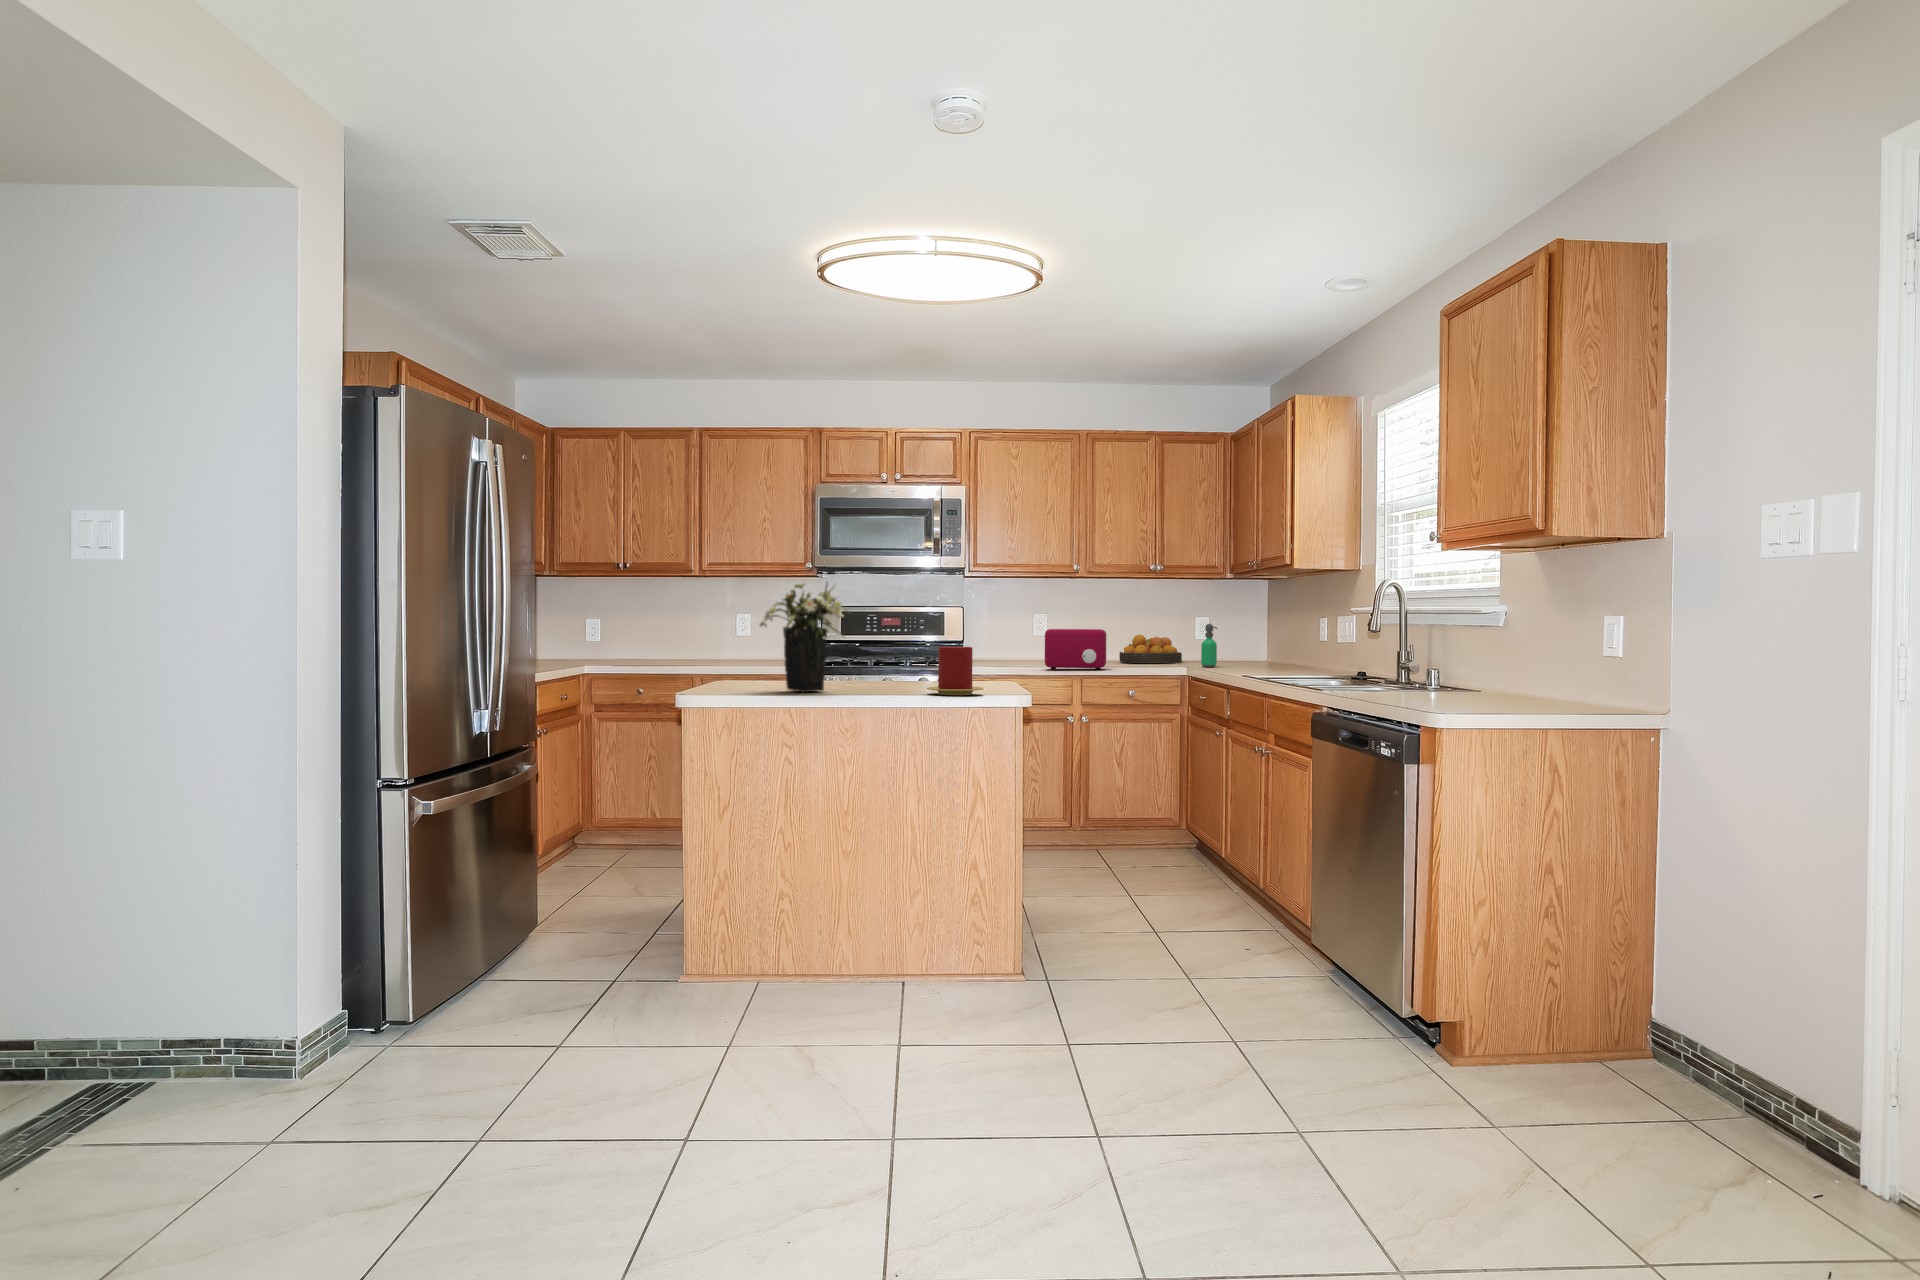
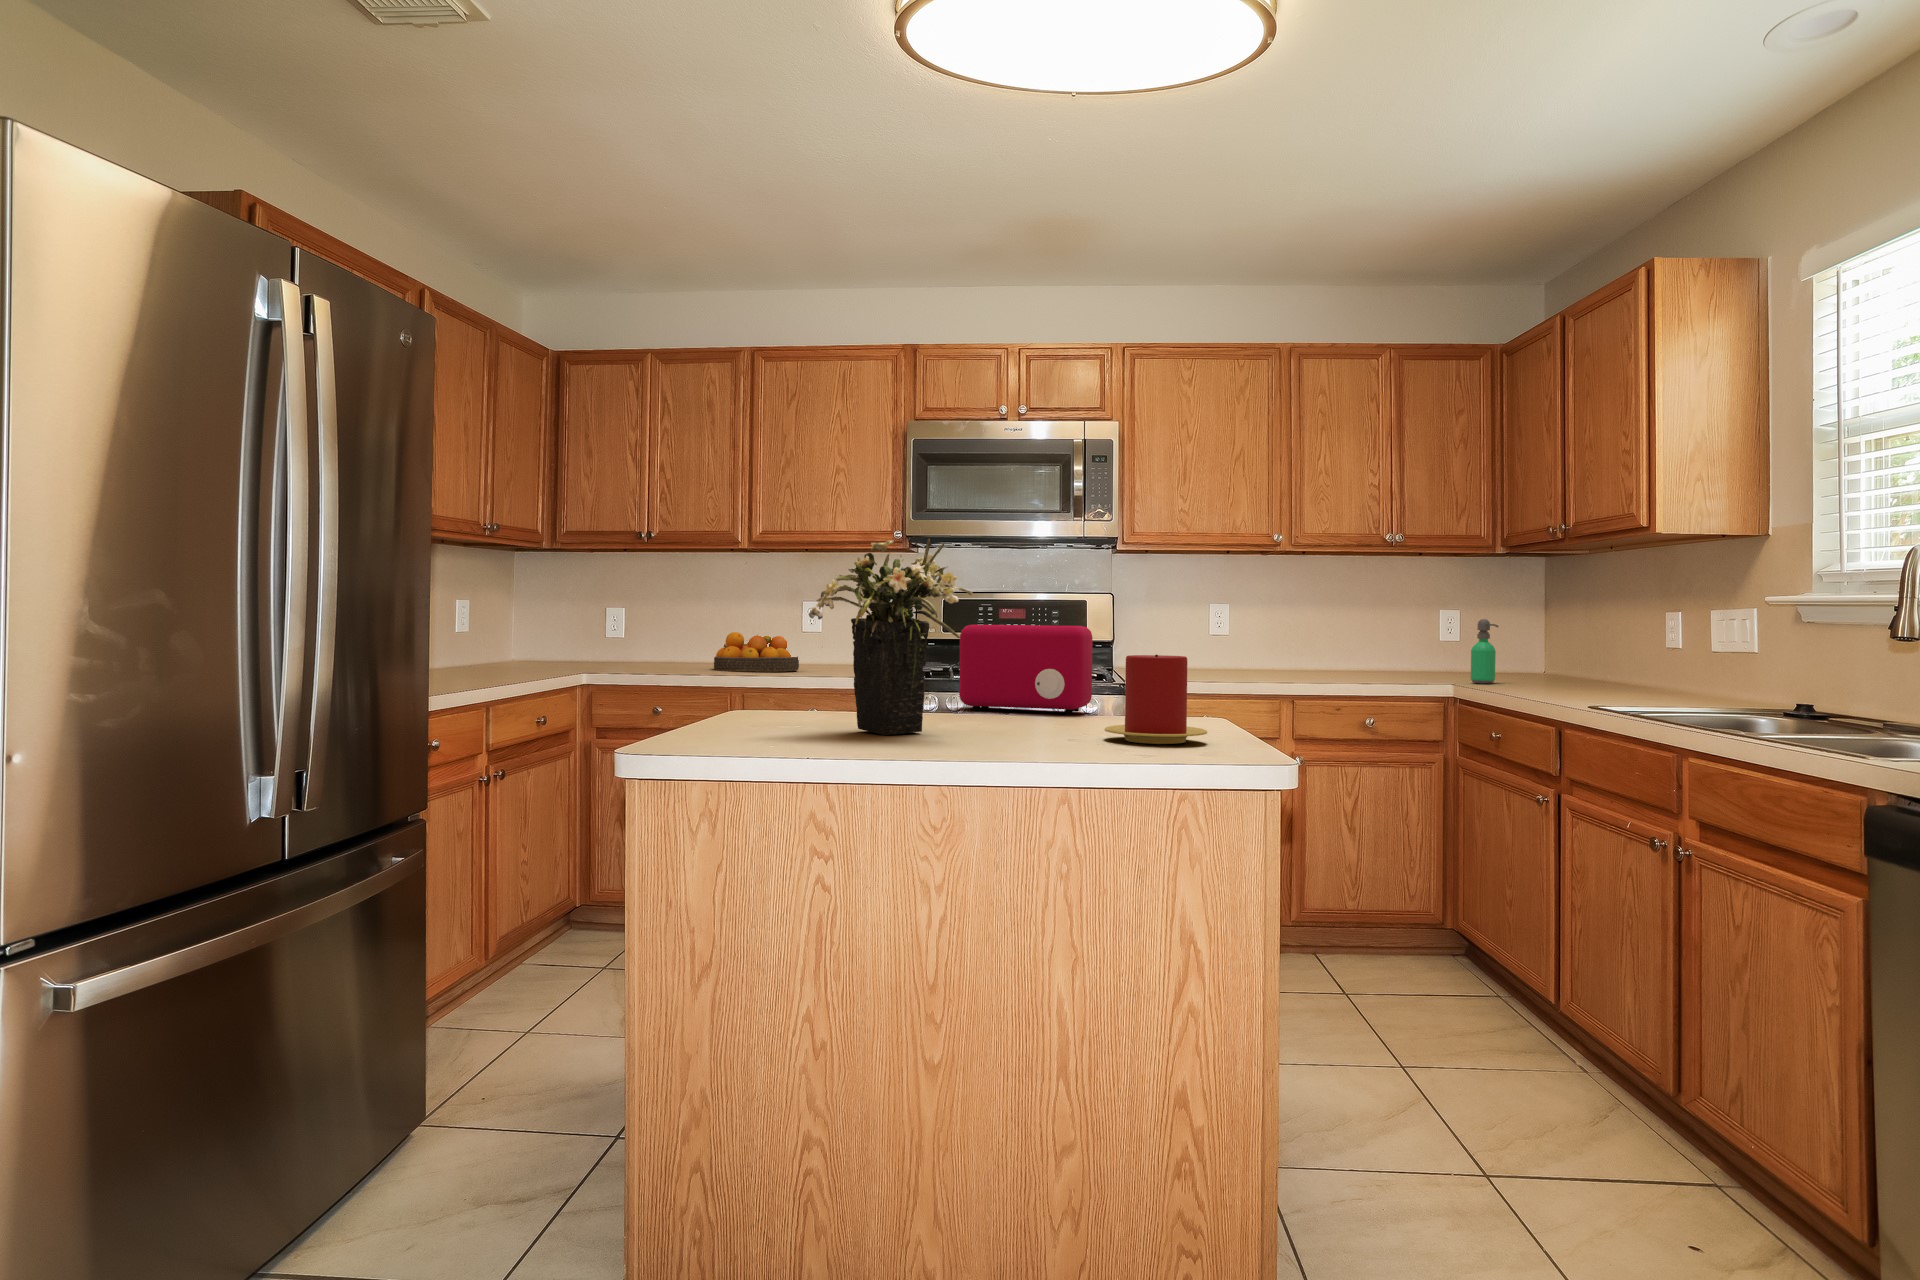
toaster: present [1045,629,1106,670] -> present [959,625,1093,714]
fruit bowl: present [1119,635,1182,663] -> present [714,632,799,672]

